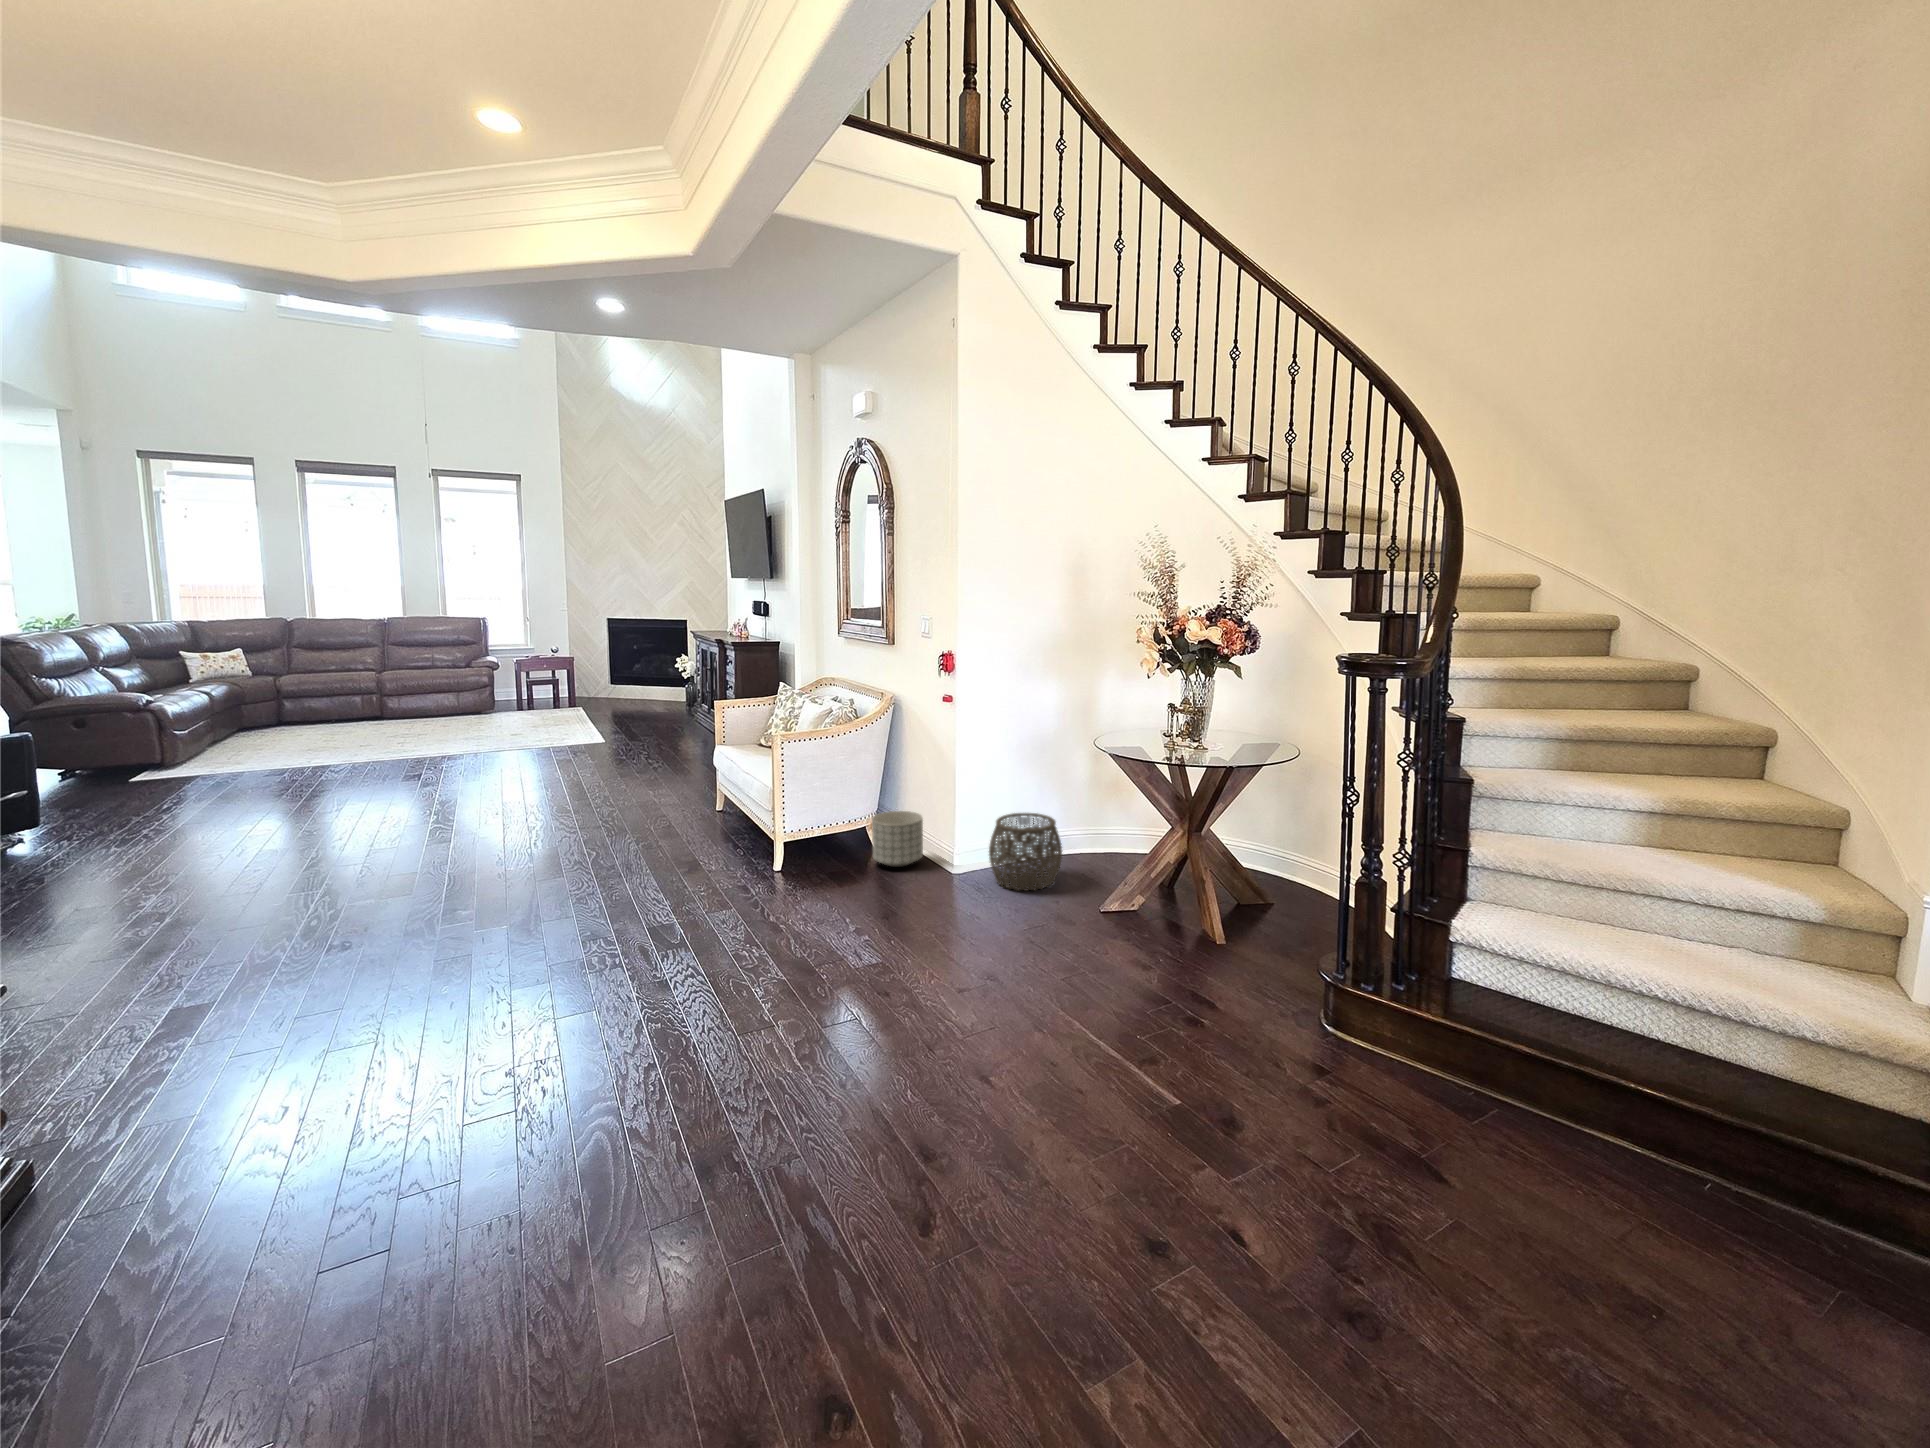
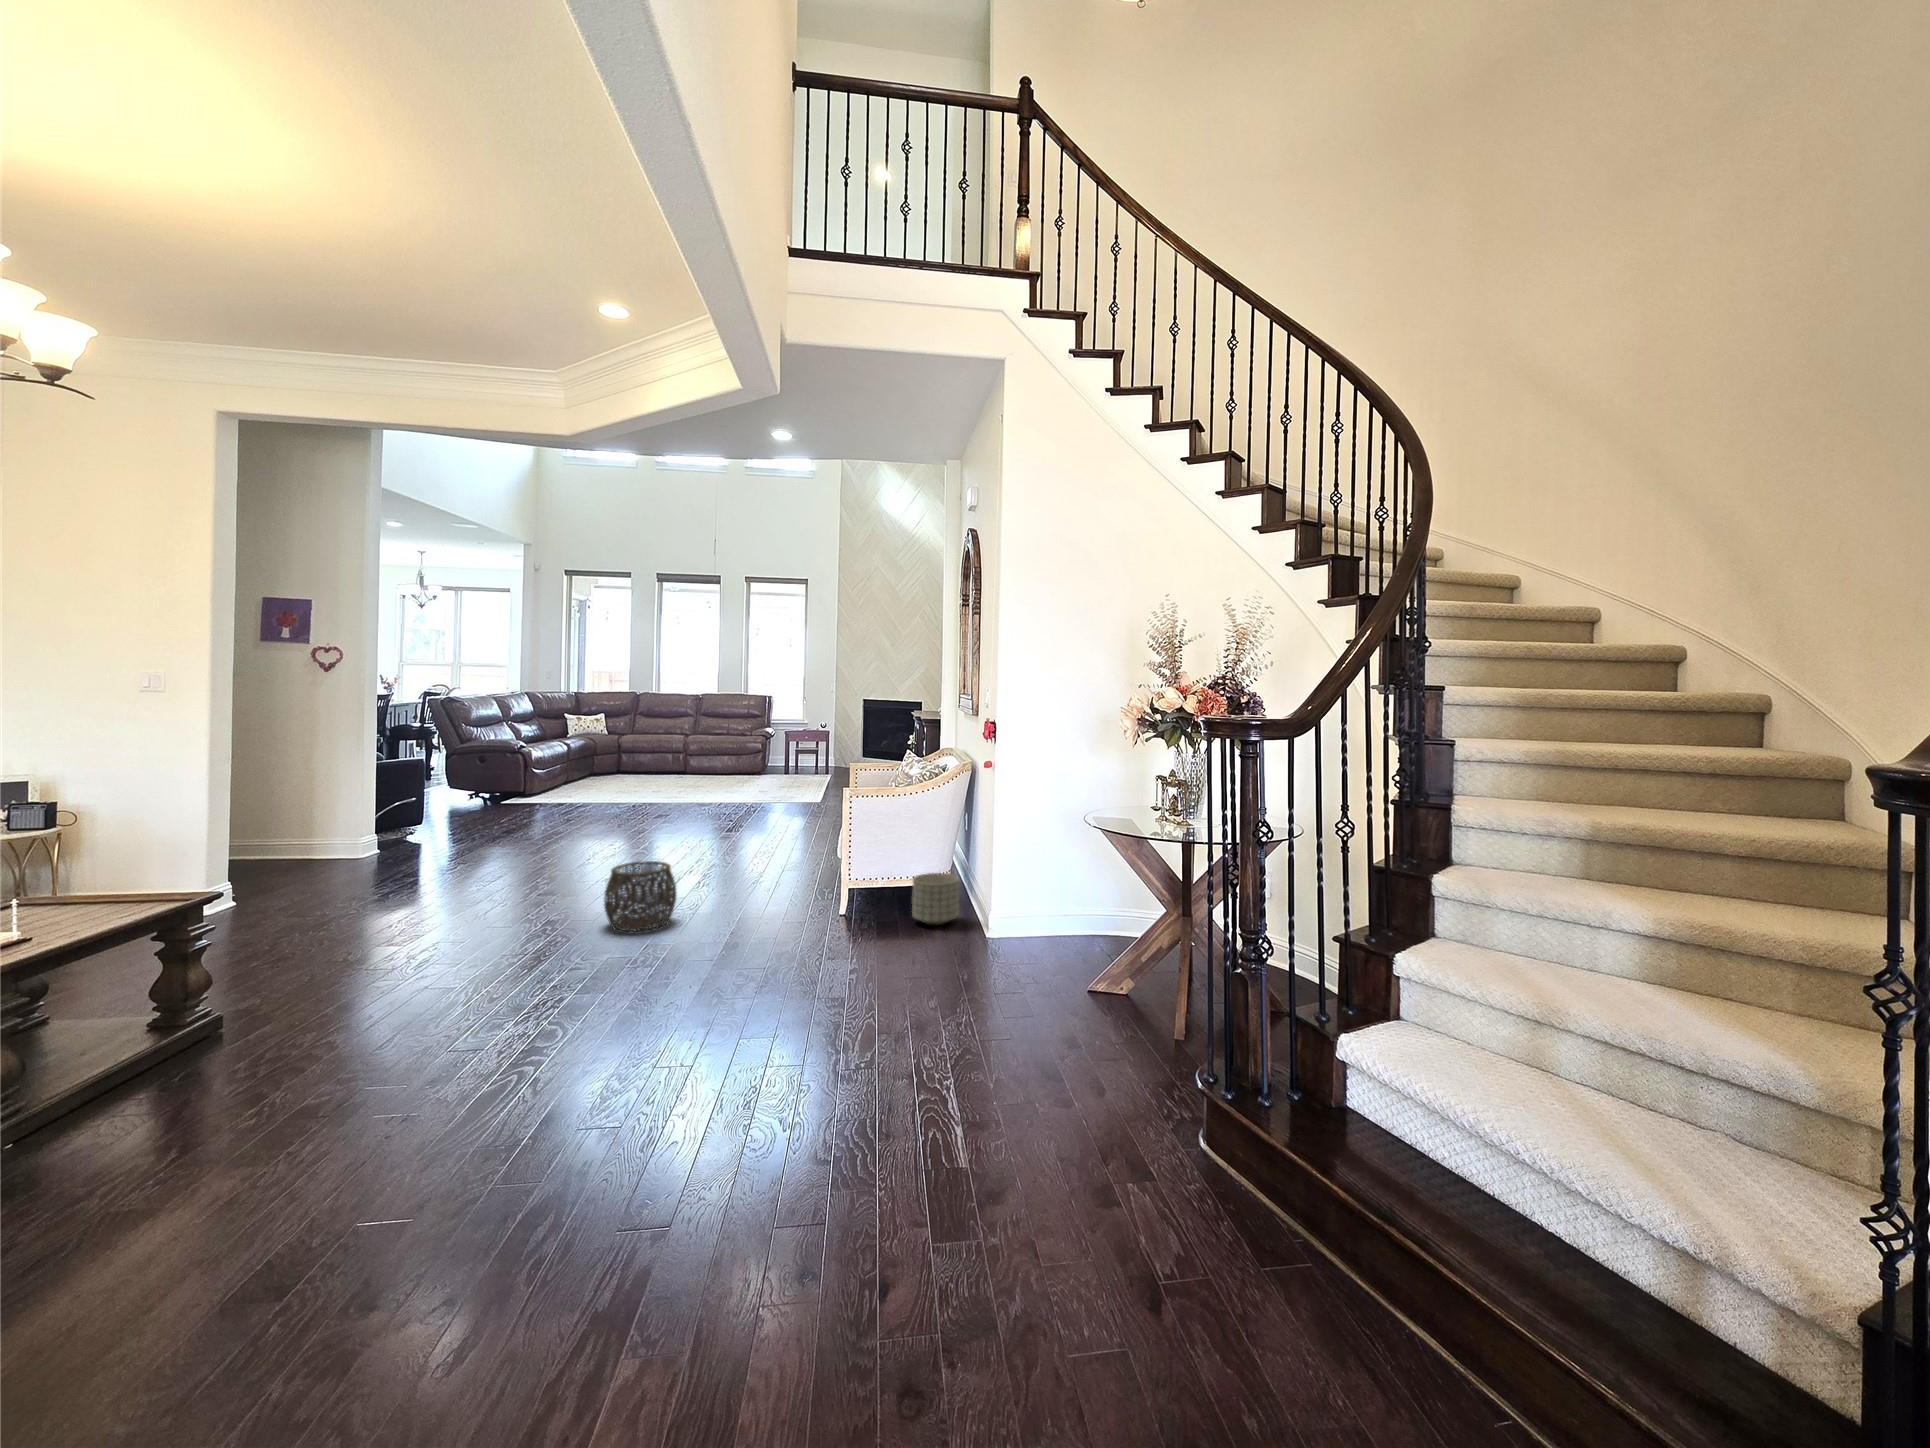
woven basket: present [989,813,1062,891] -> present [604,861,676,931]

